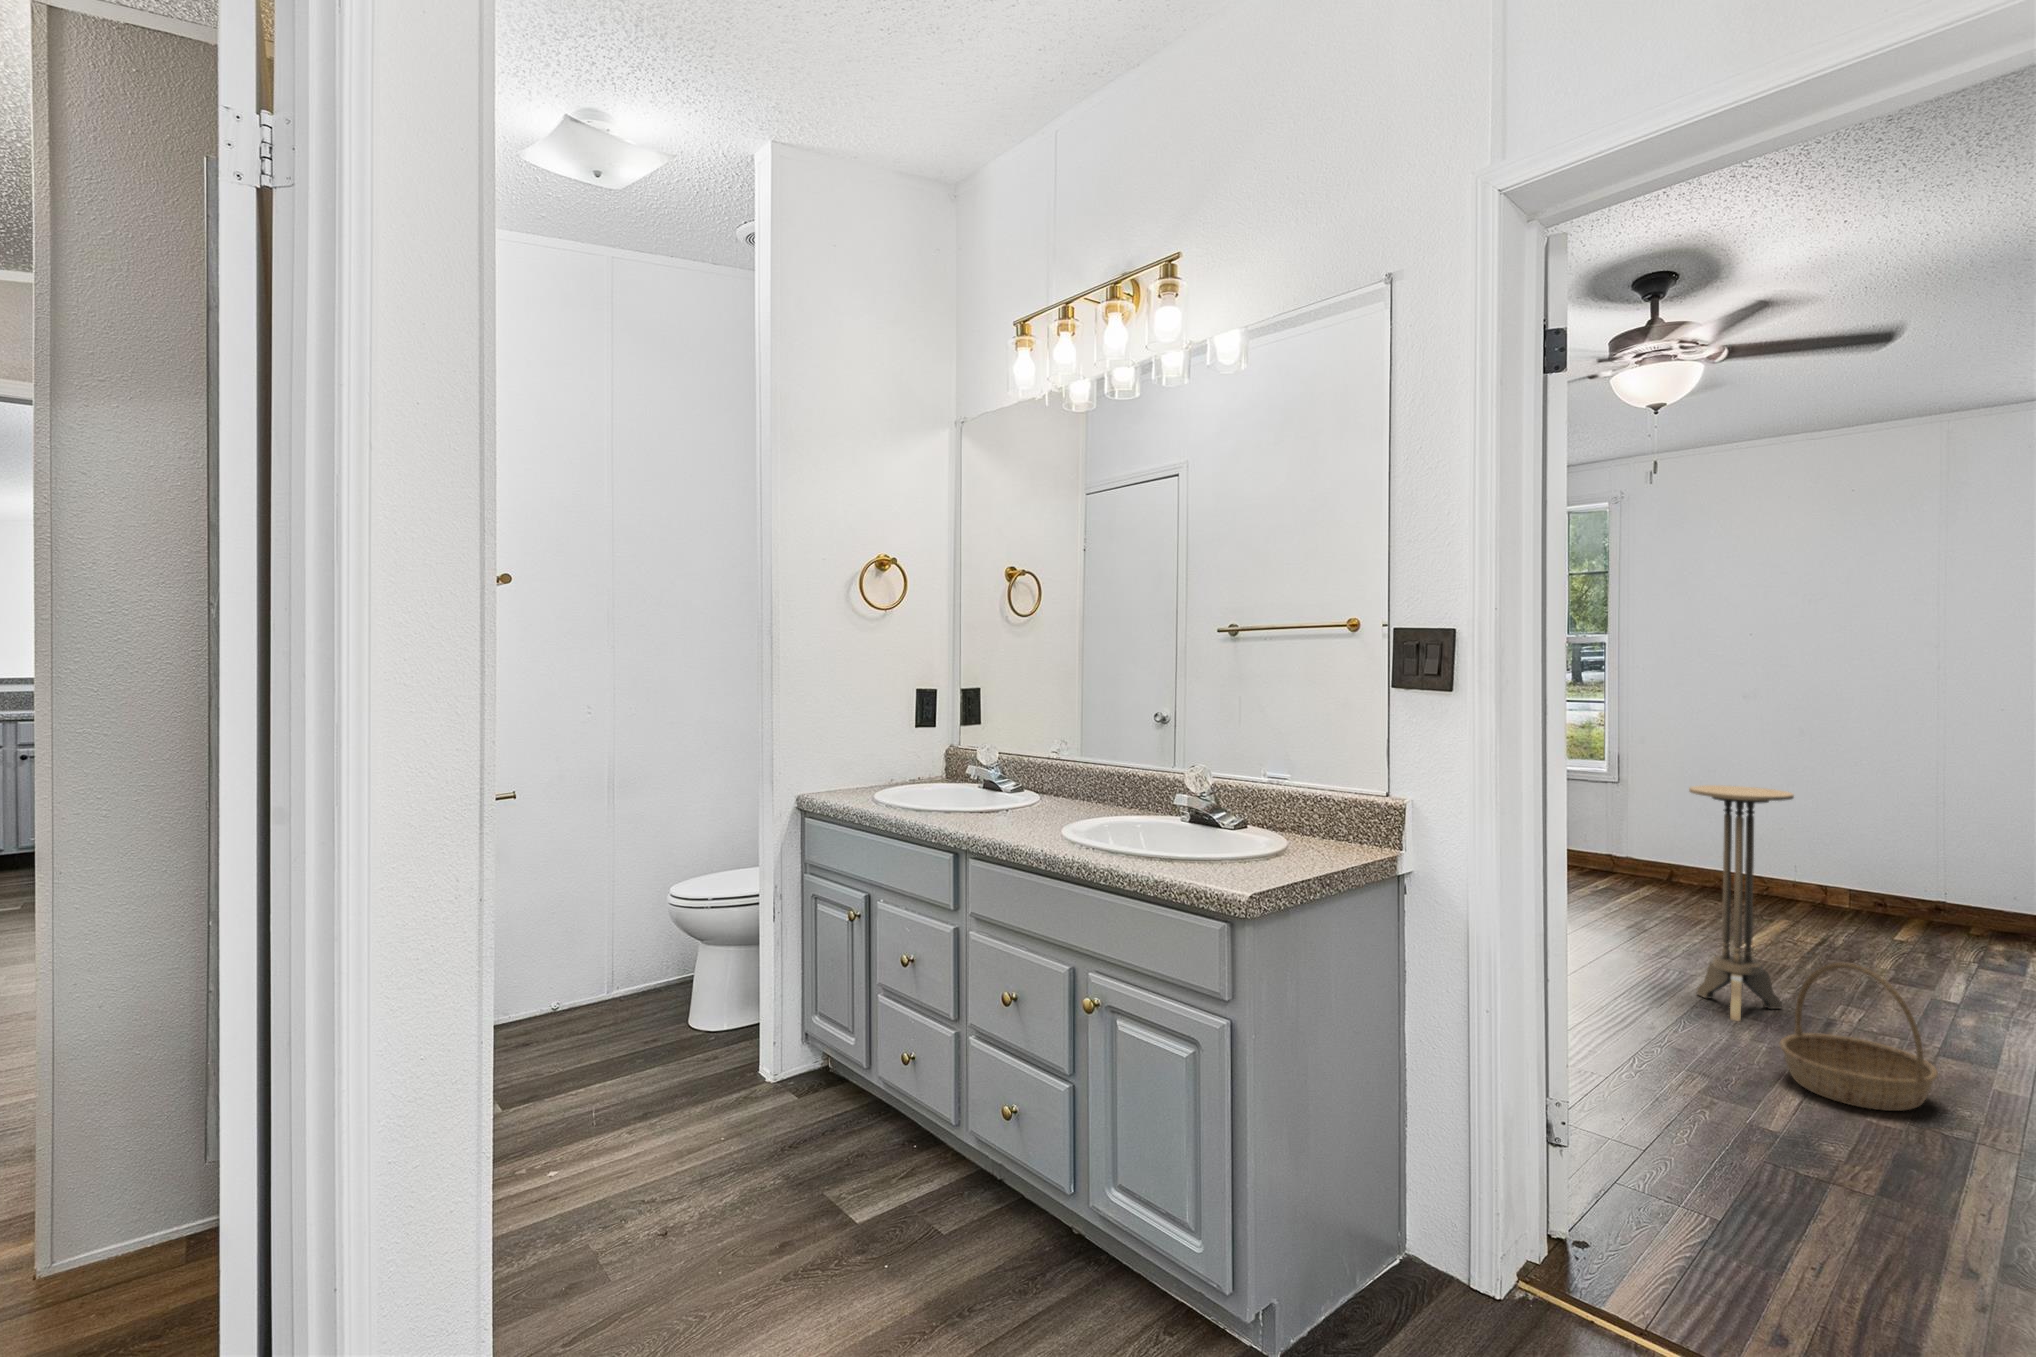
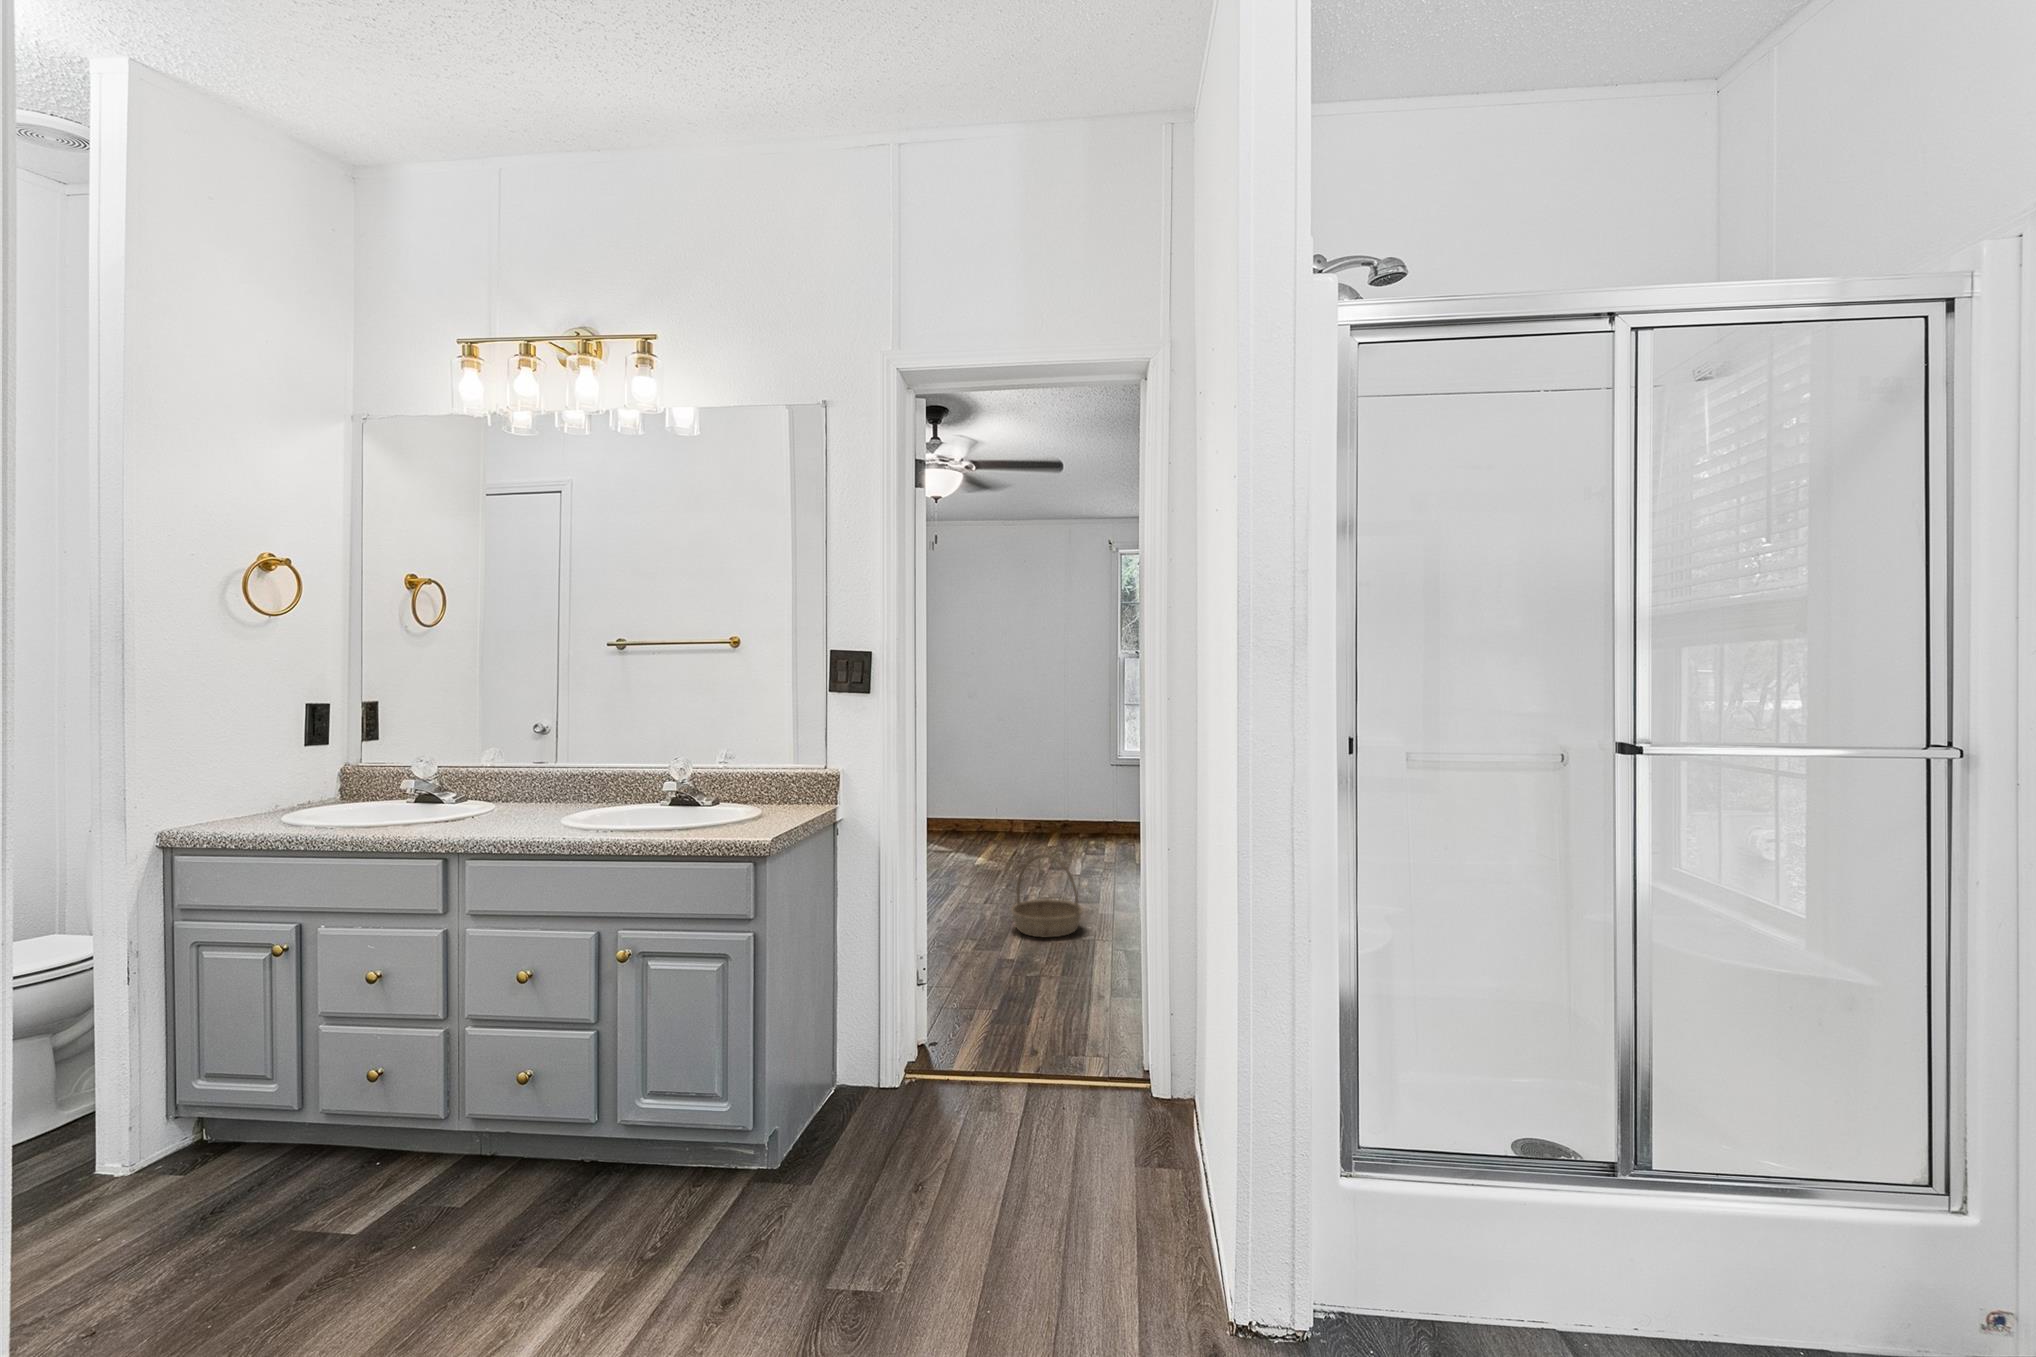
side table: present [1689,785,1794,1021] -> none [952,756,1007,906]

